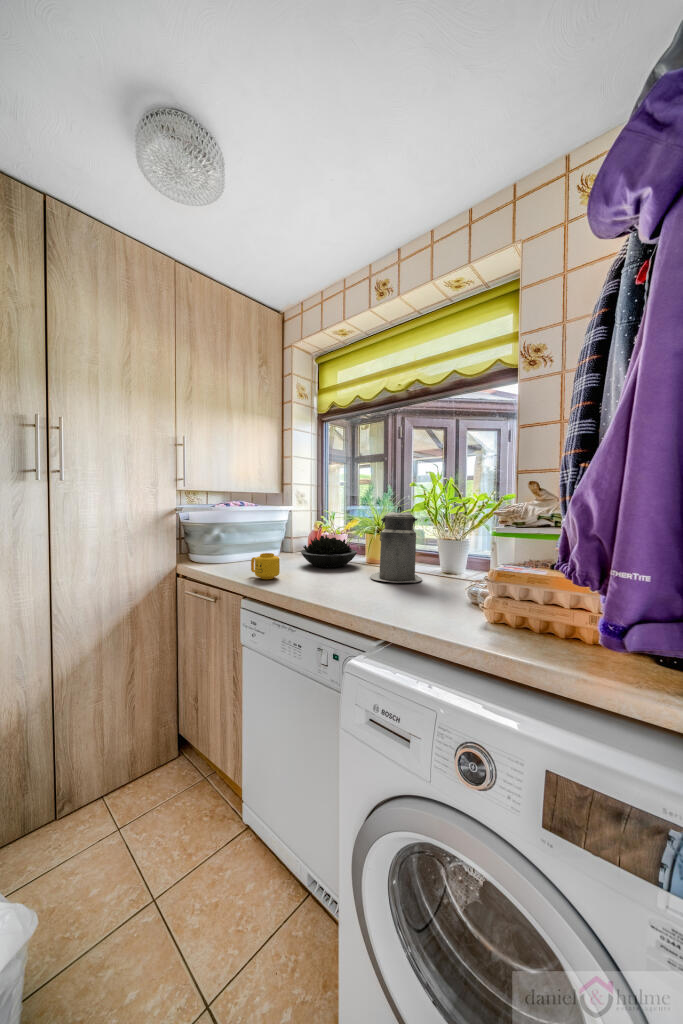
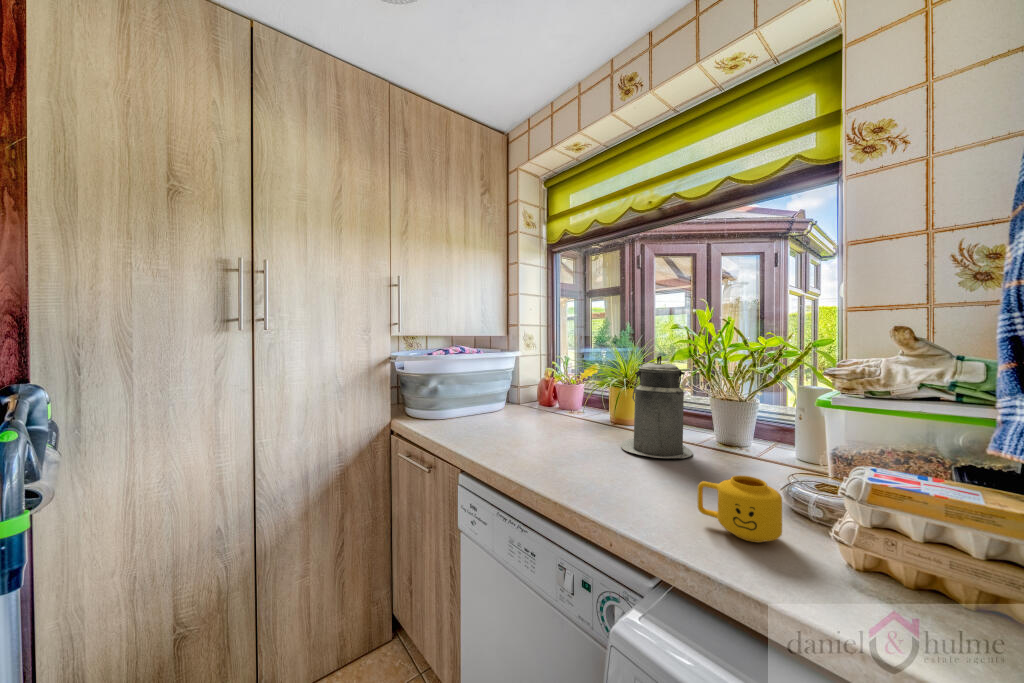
succulent plant: present [301,535,357,568] -> none [531,388,600,429]
mug: present [251,553,280,579] -> present [697,476,782,542]

